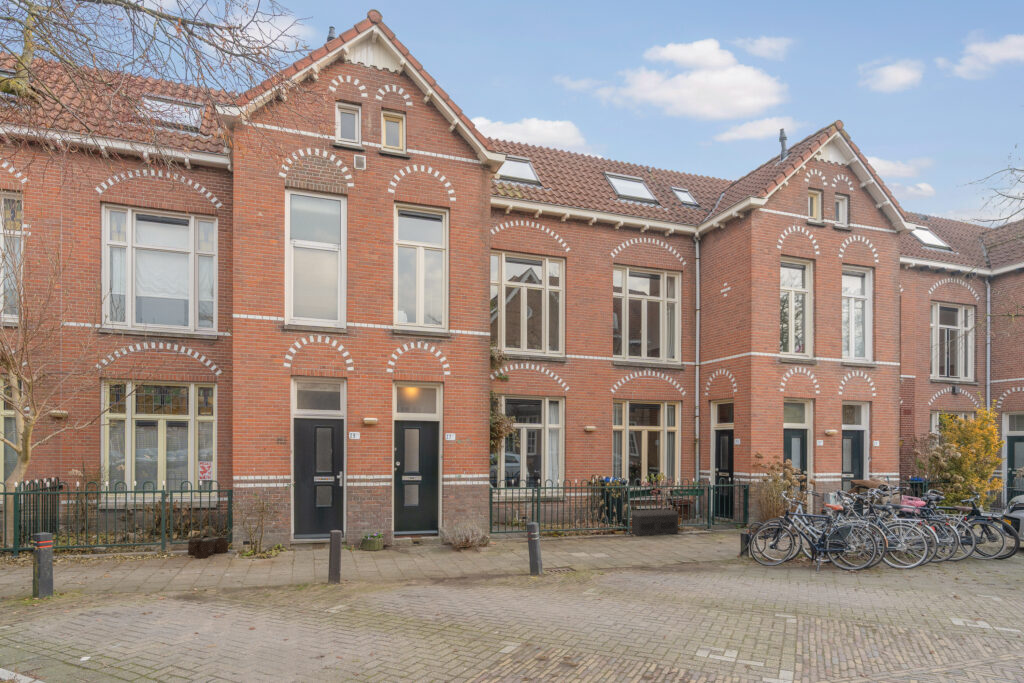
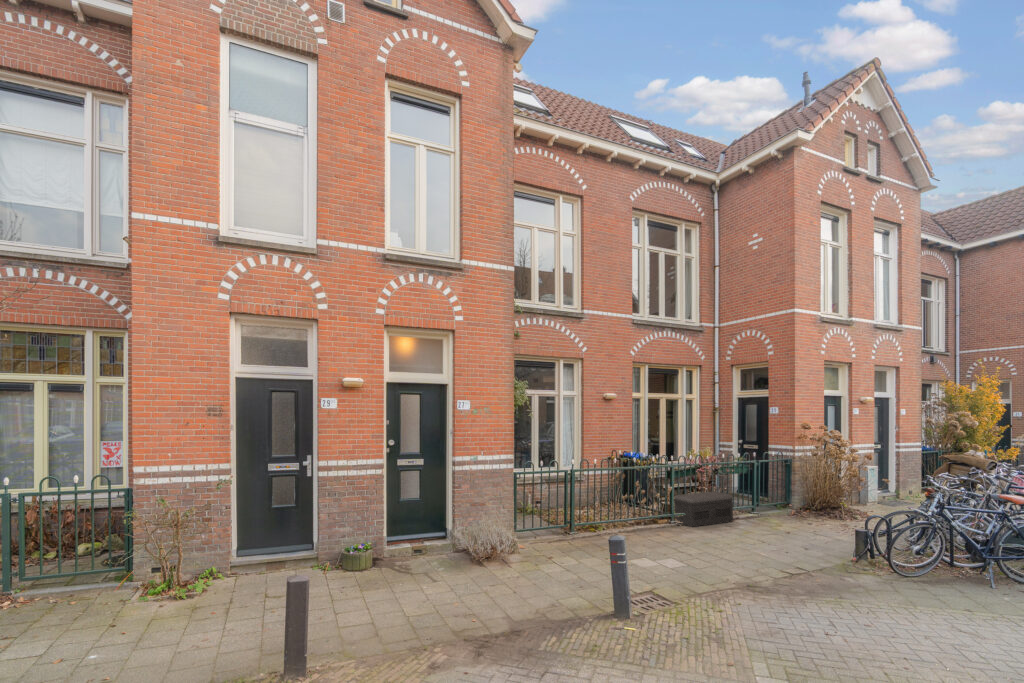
woven basket: present [188,537,228,559] -> none [46,563,123,610]

